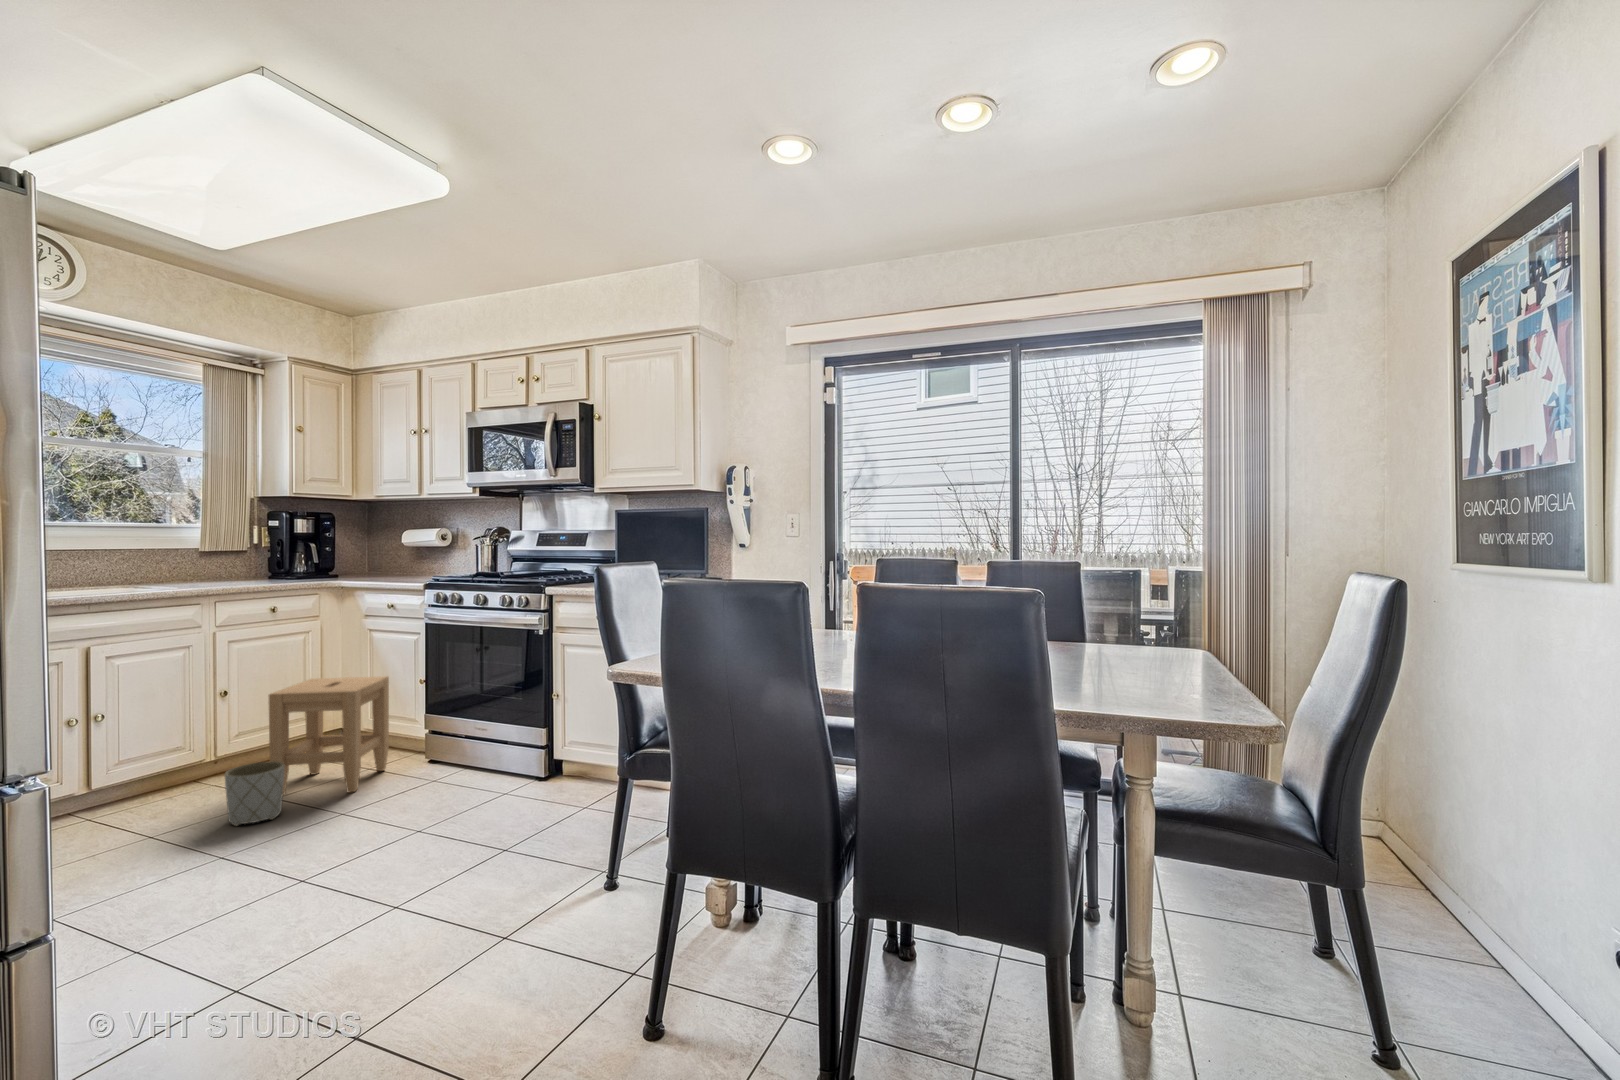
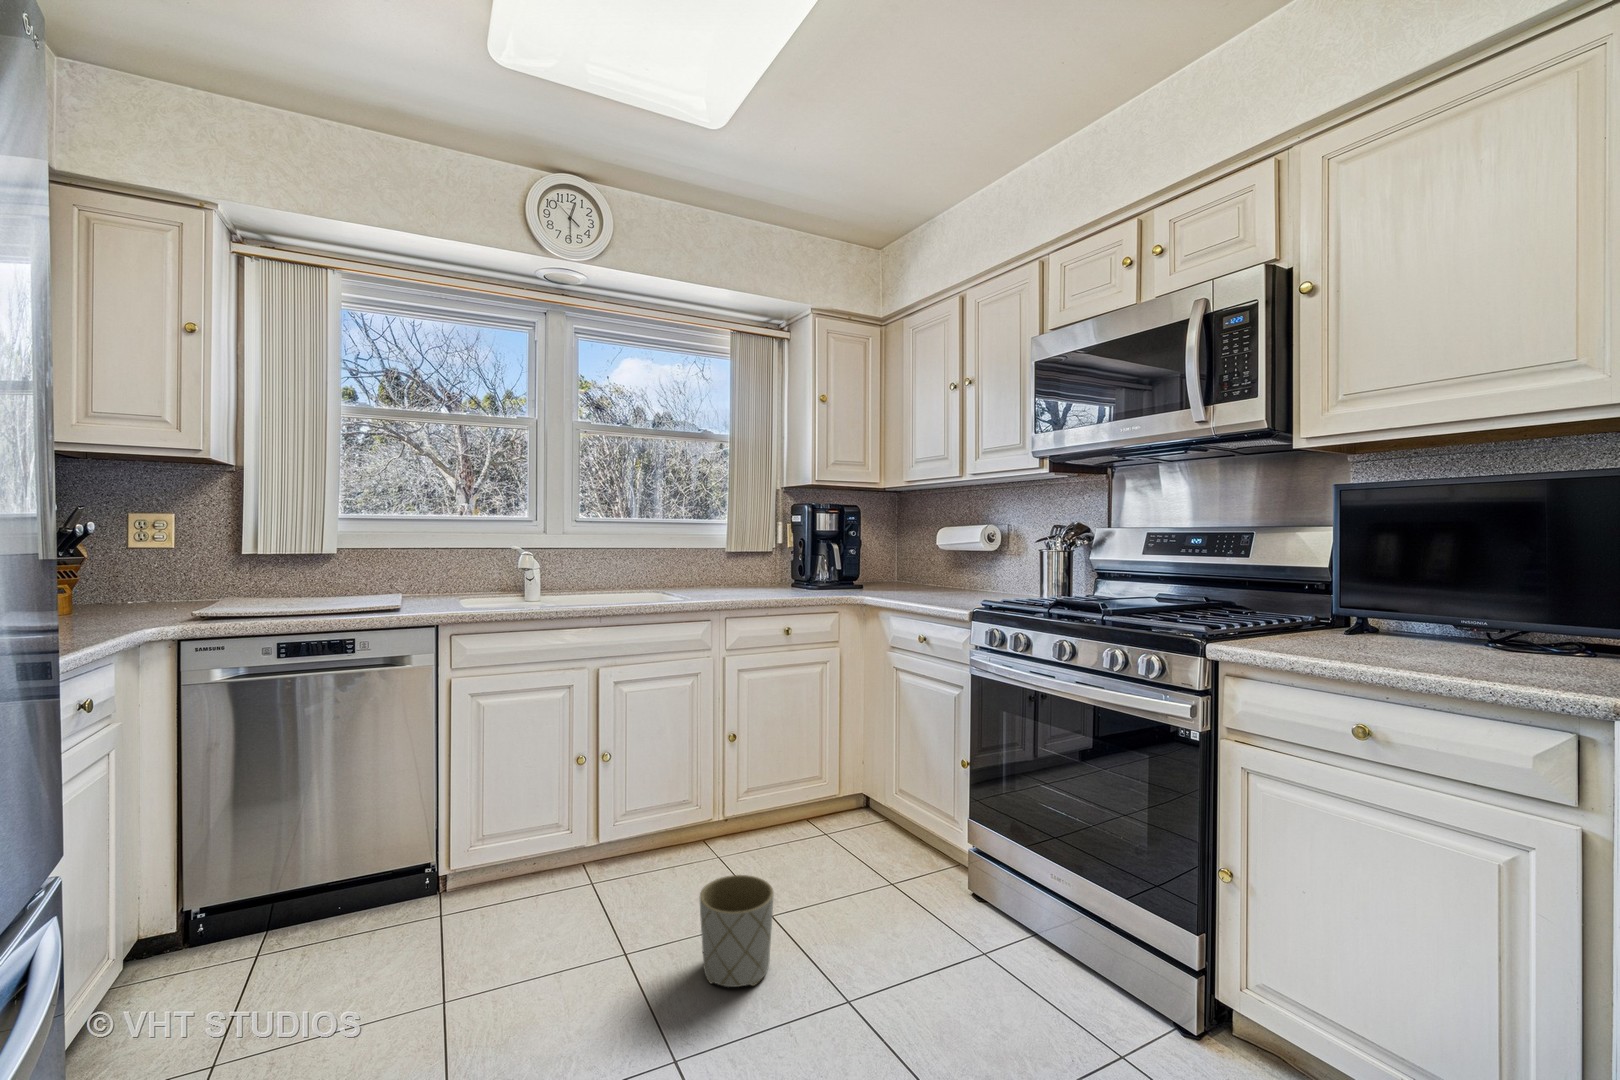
stool: present [268,676,389,795] -> none [766,734,919,946]

